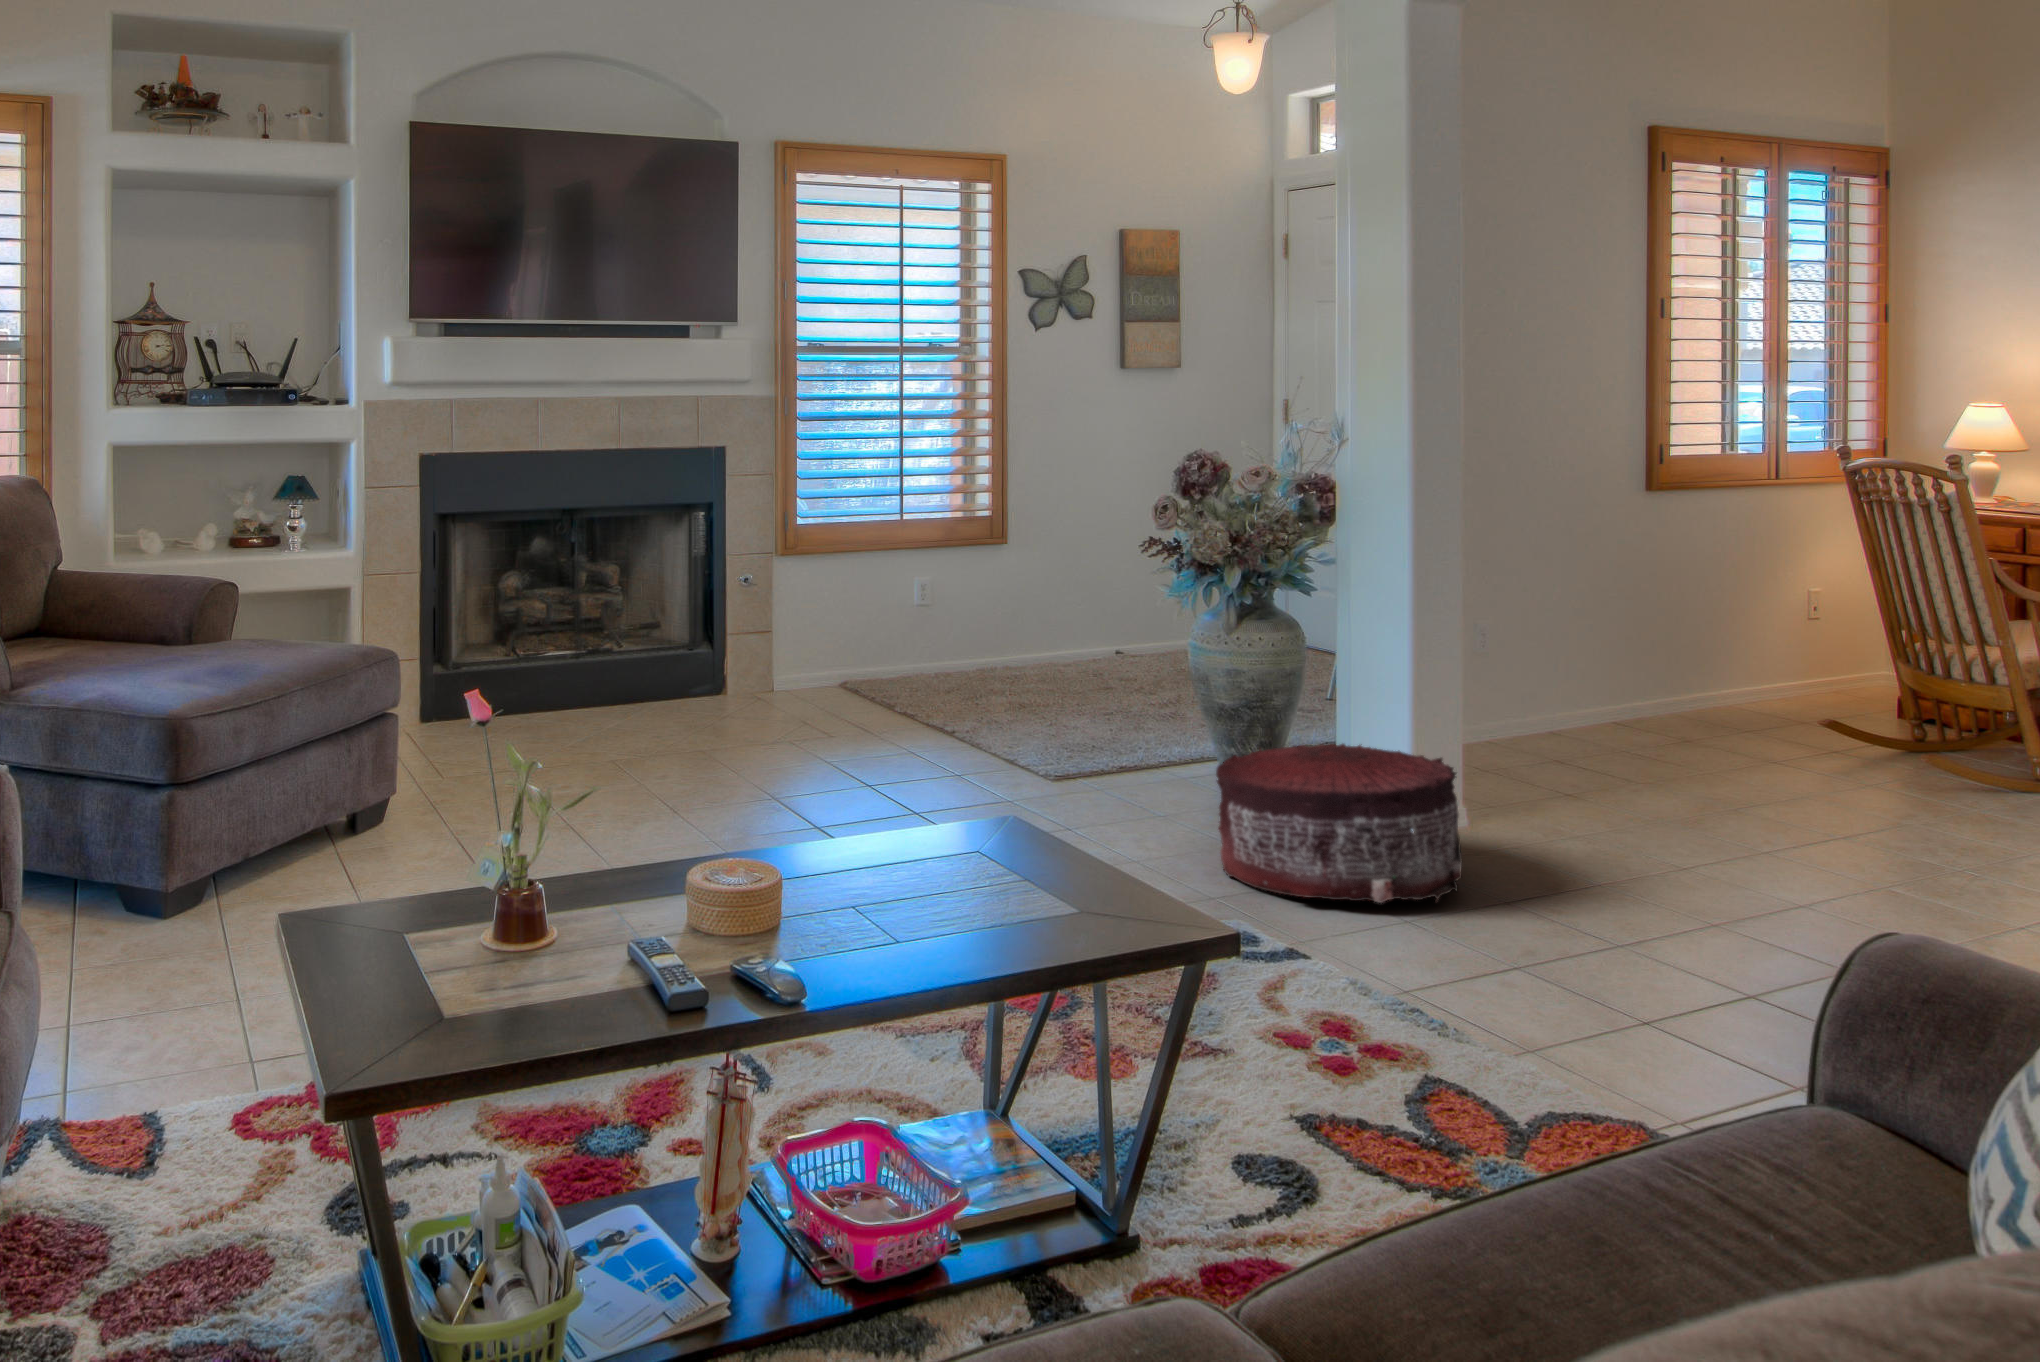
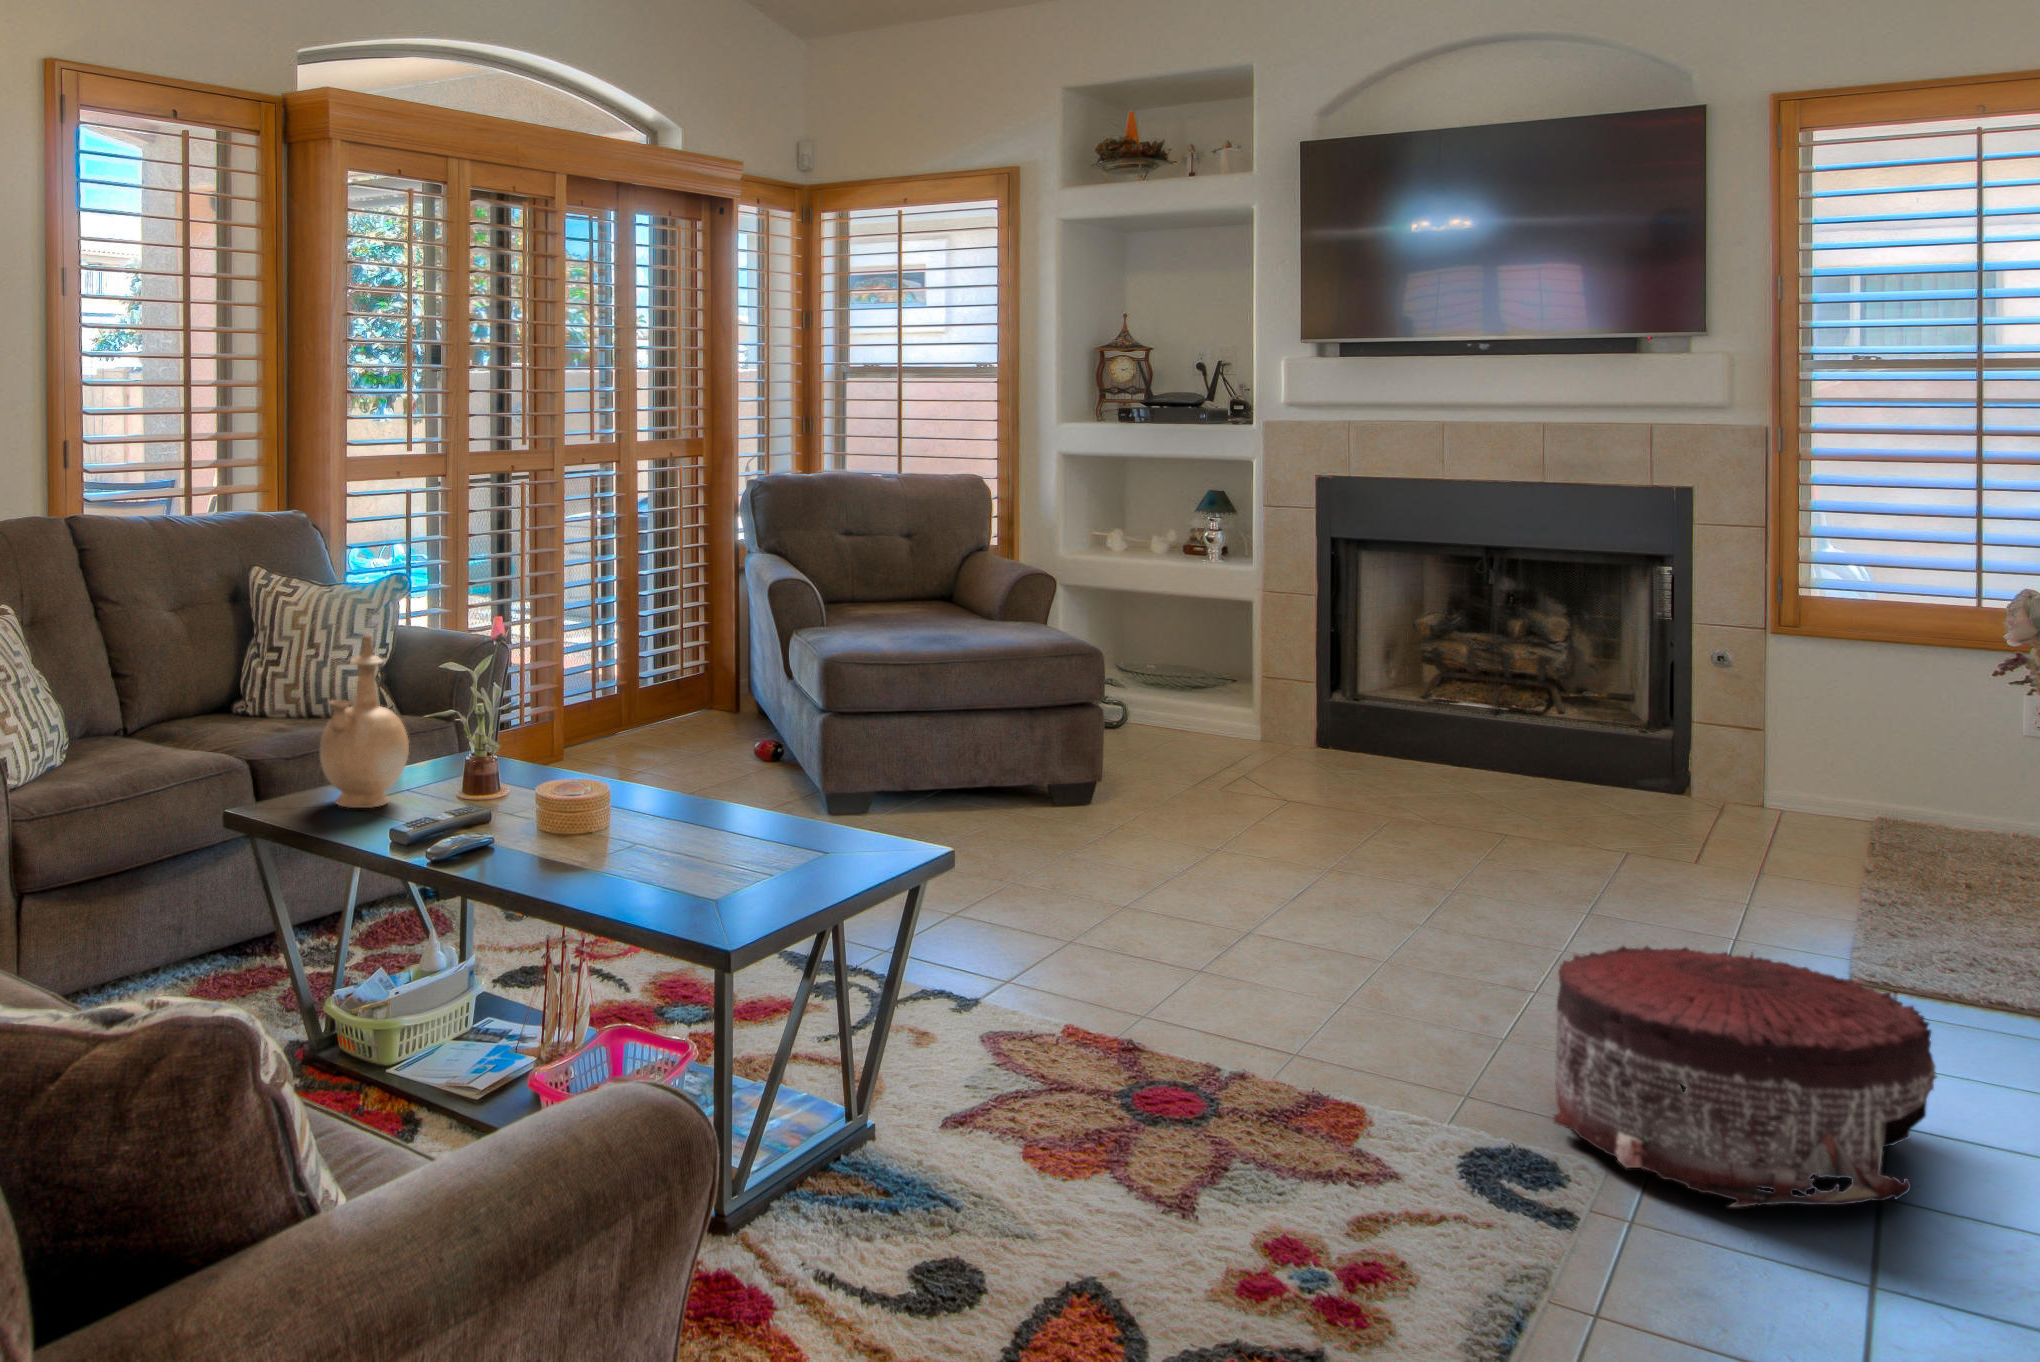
vase: none [413,723,562,1024] -> present [320,634,409,808]

